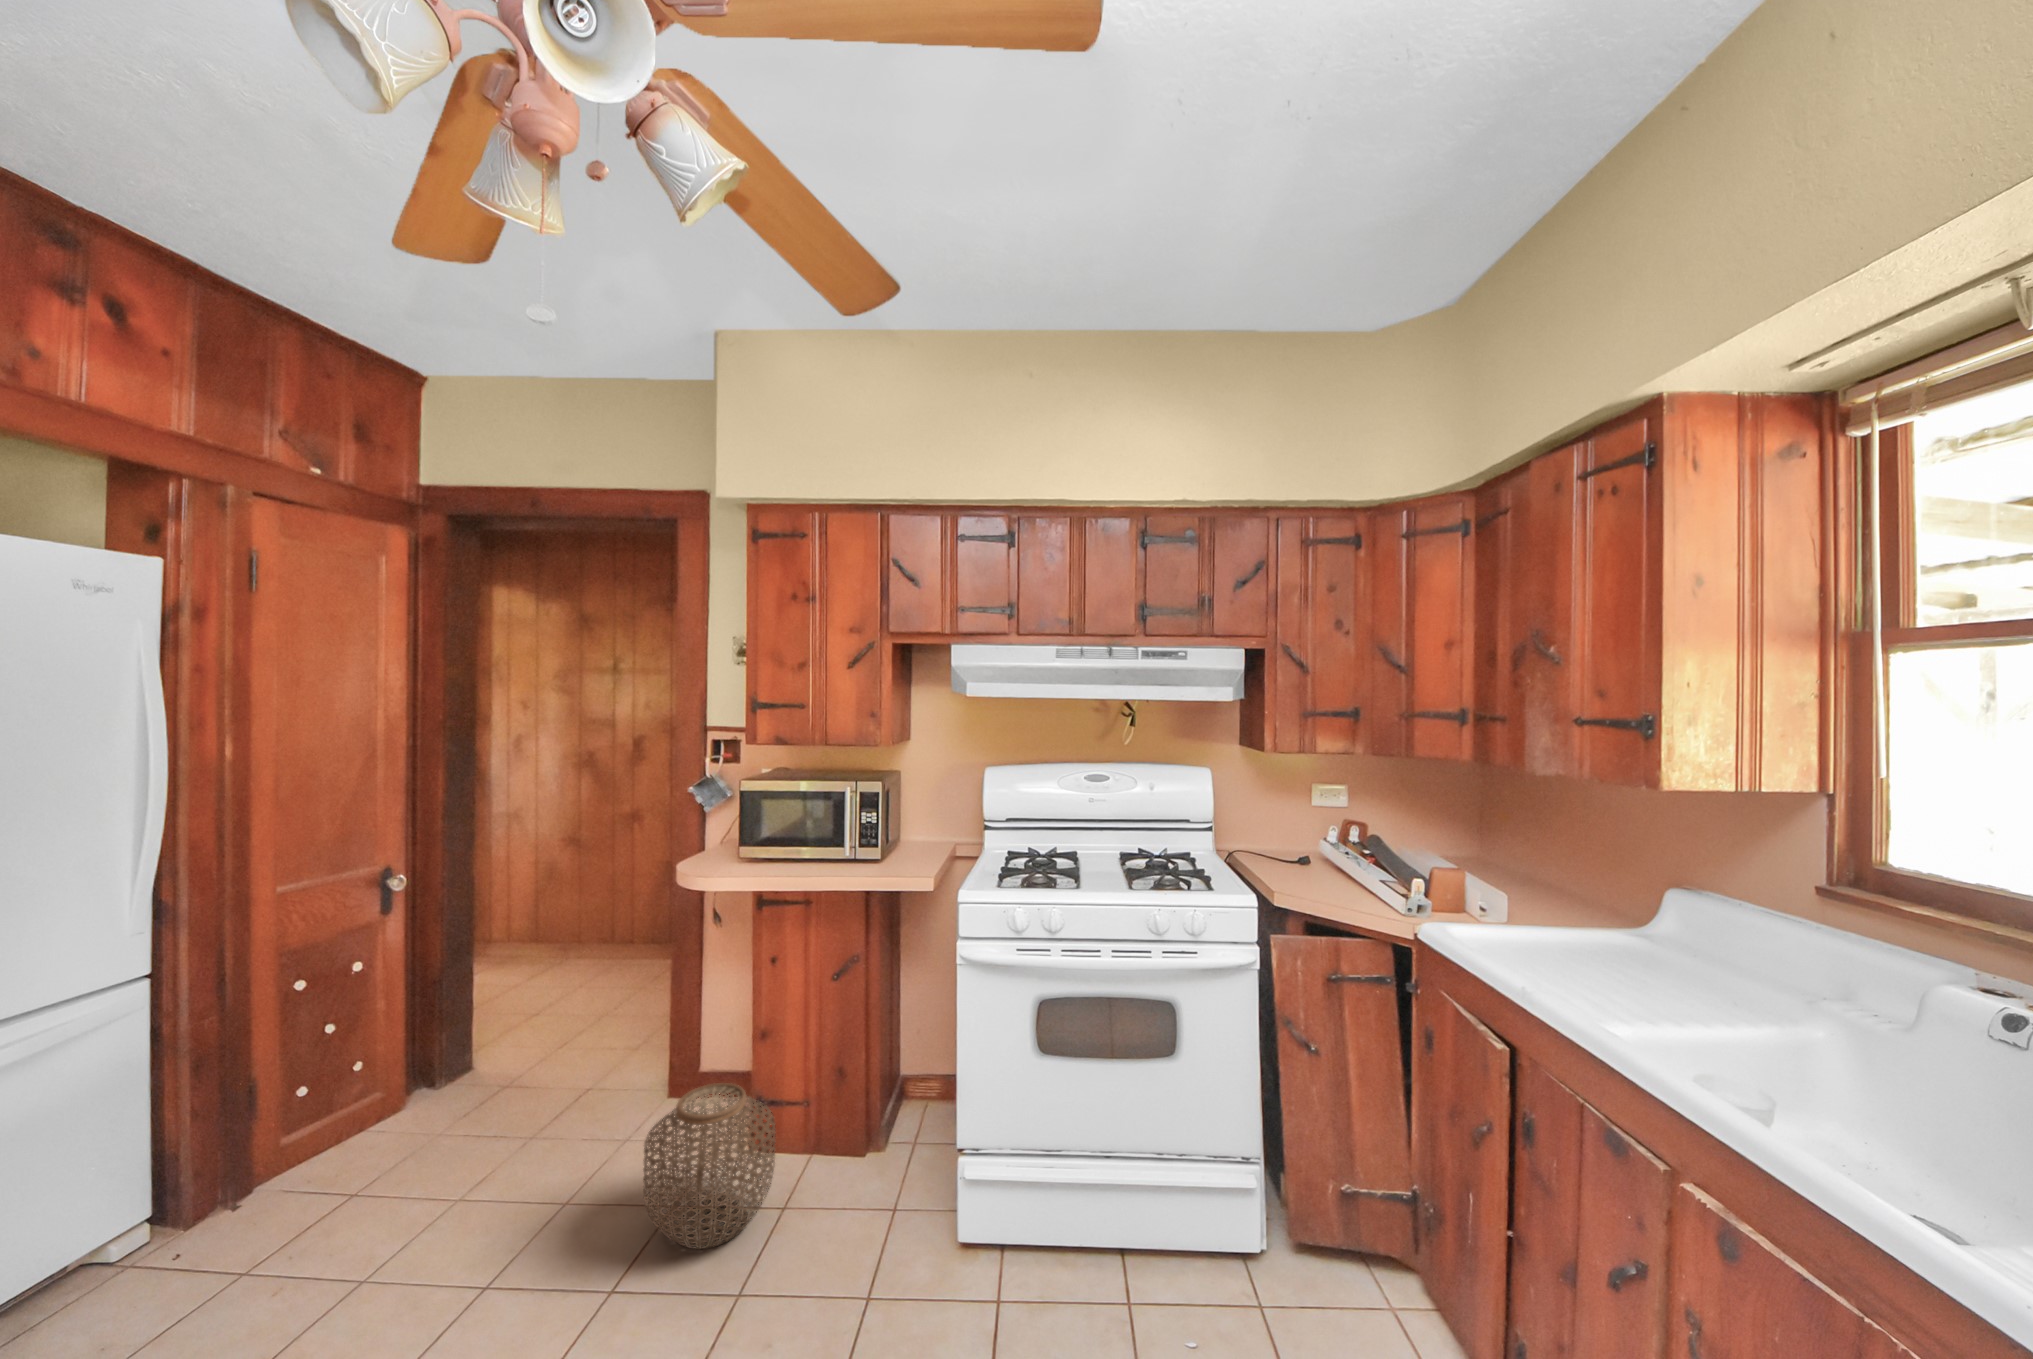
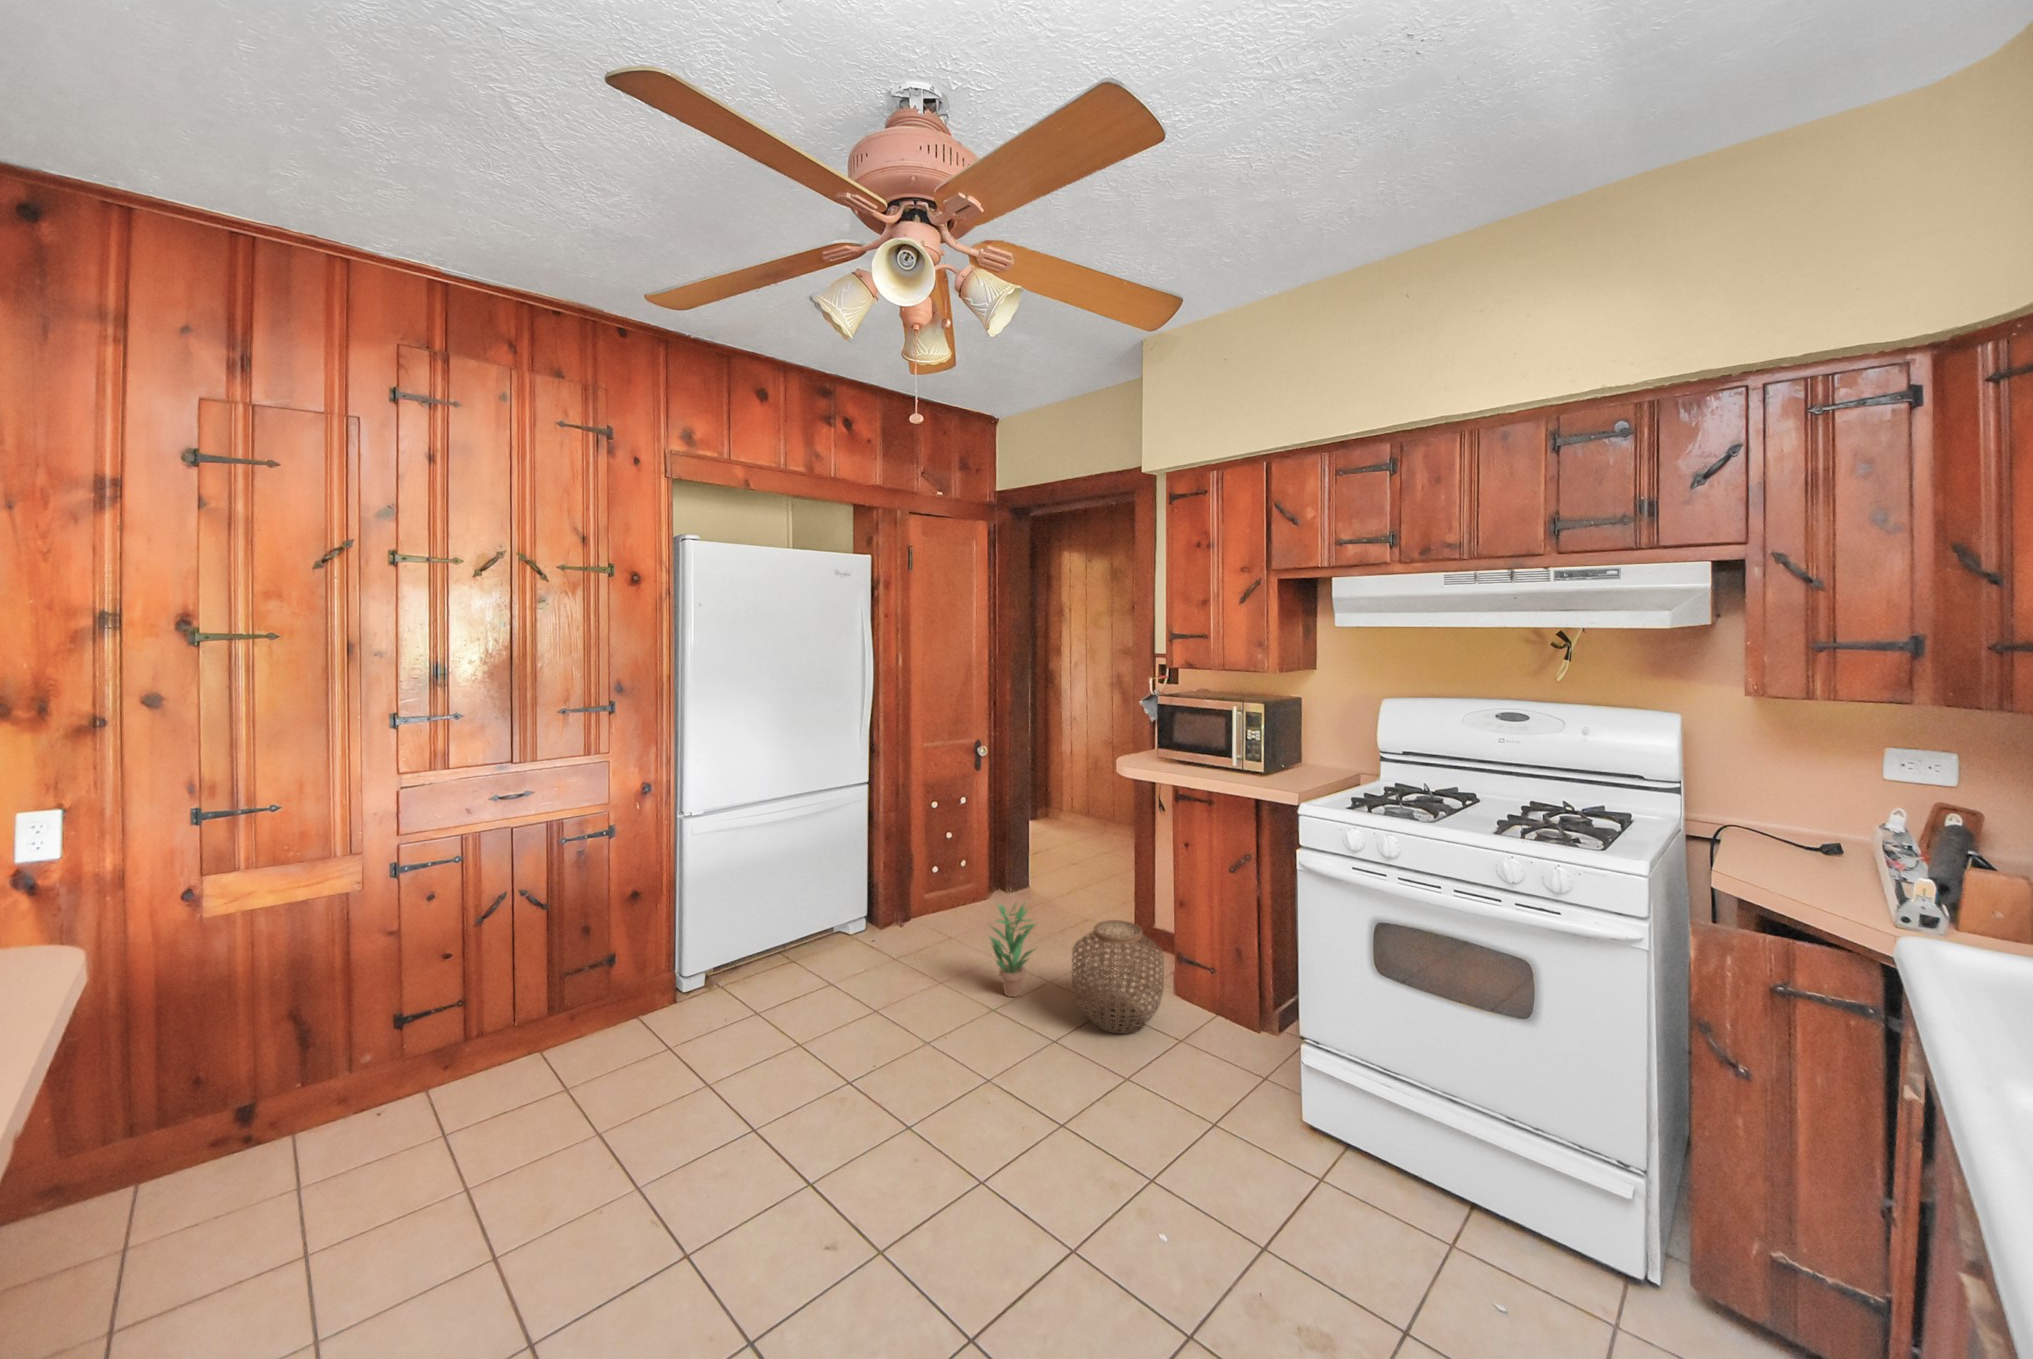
potted plant: none [481,1102,580,1265] -> present [990,902,1036,997]

